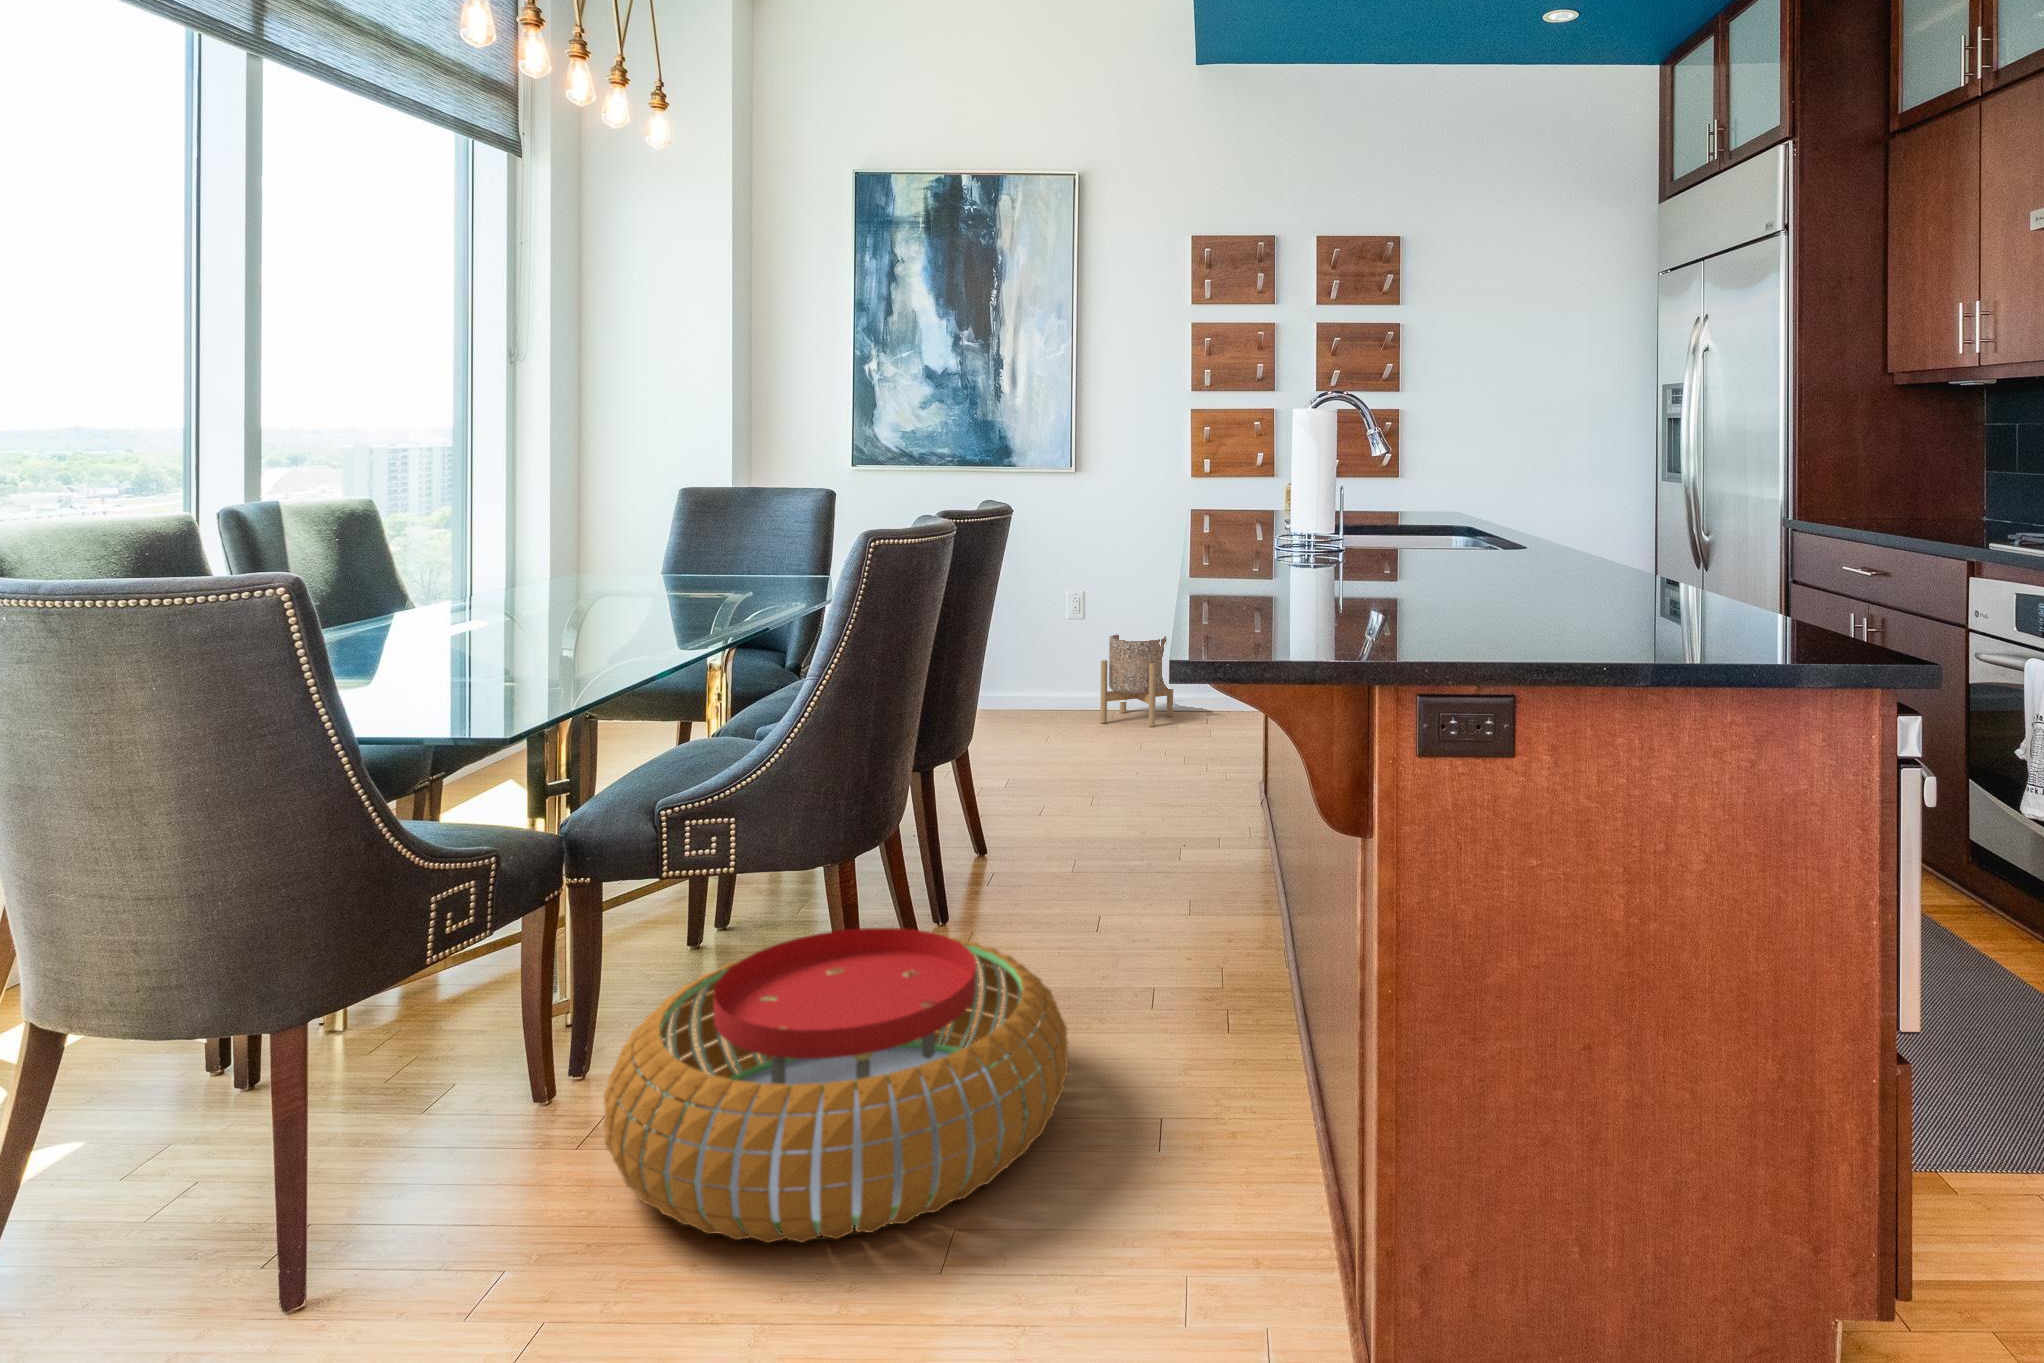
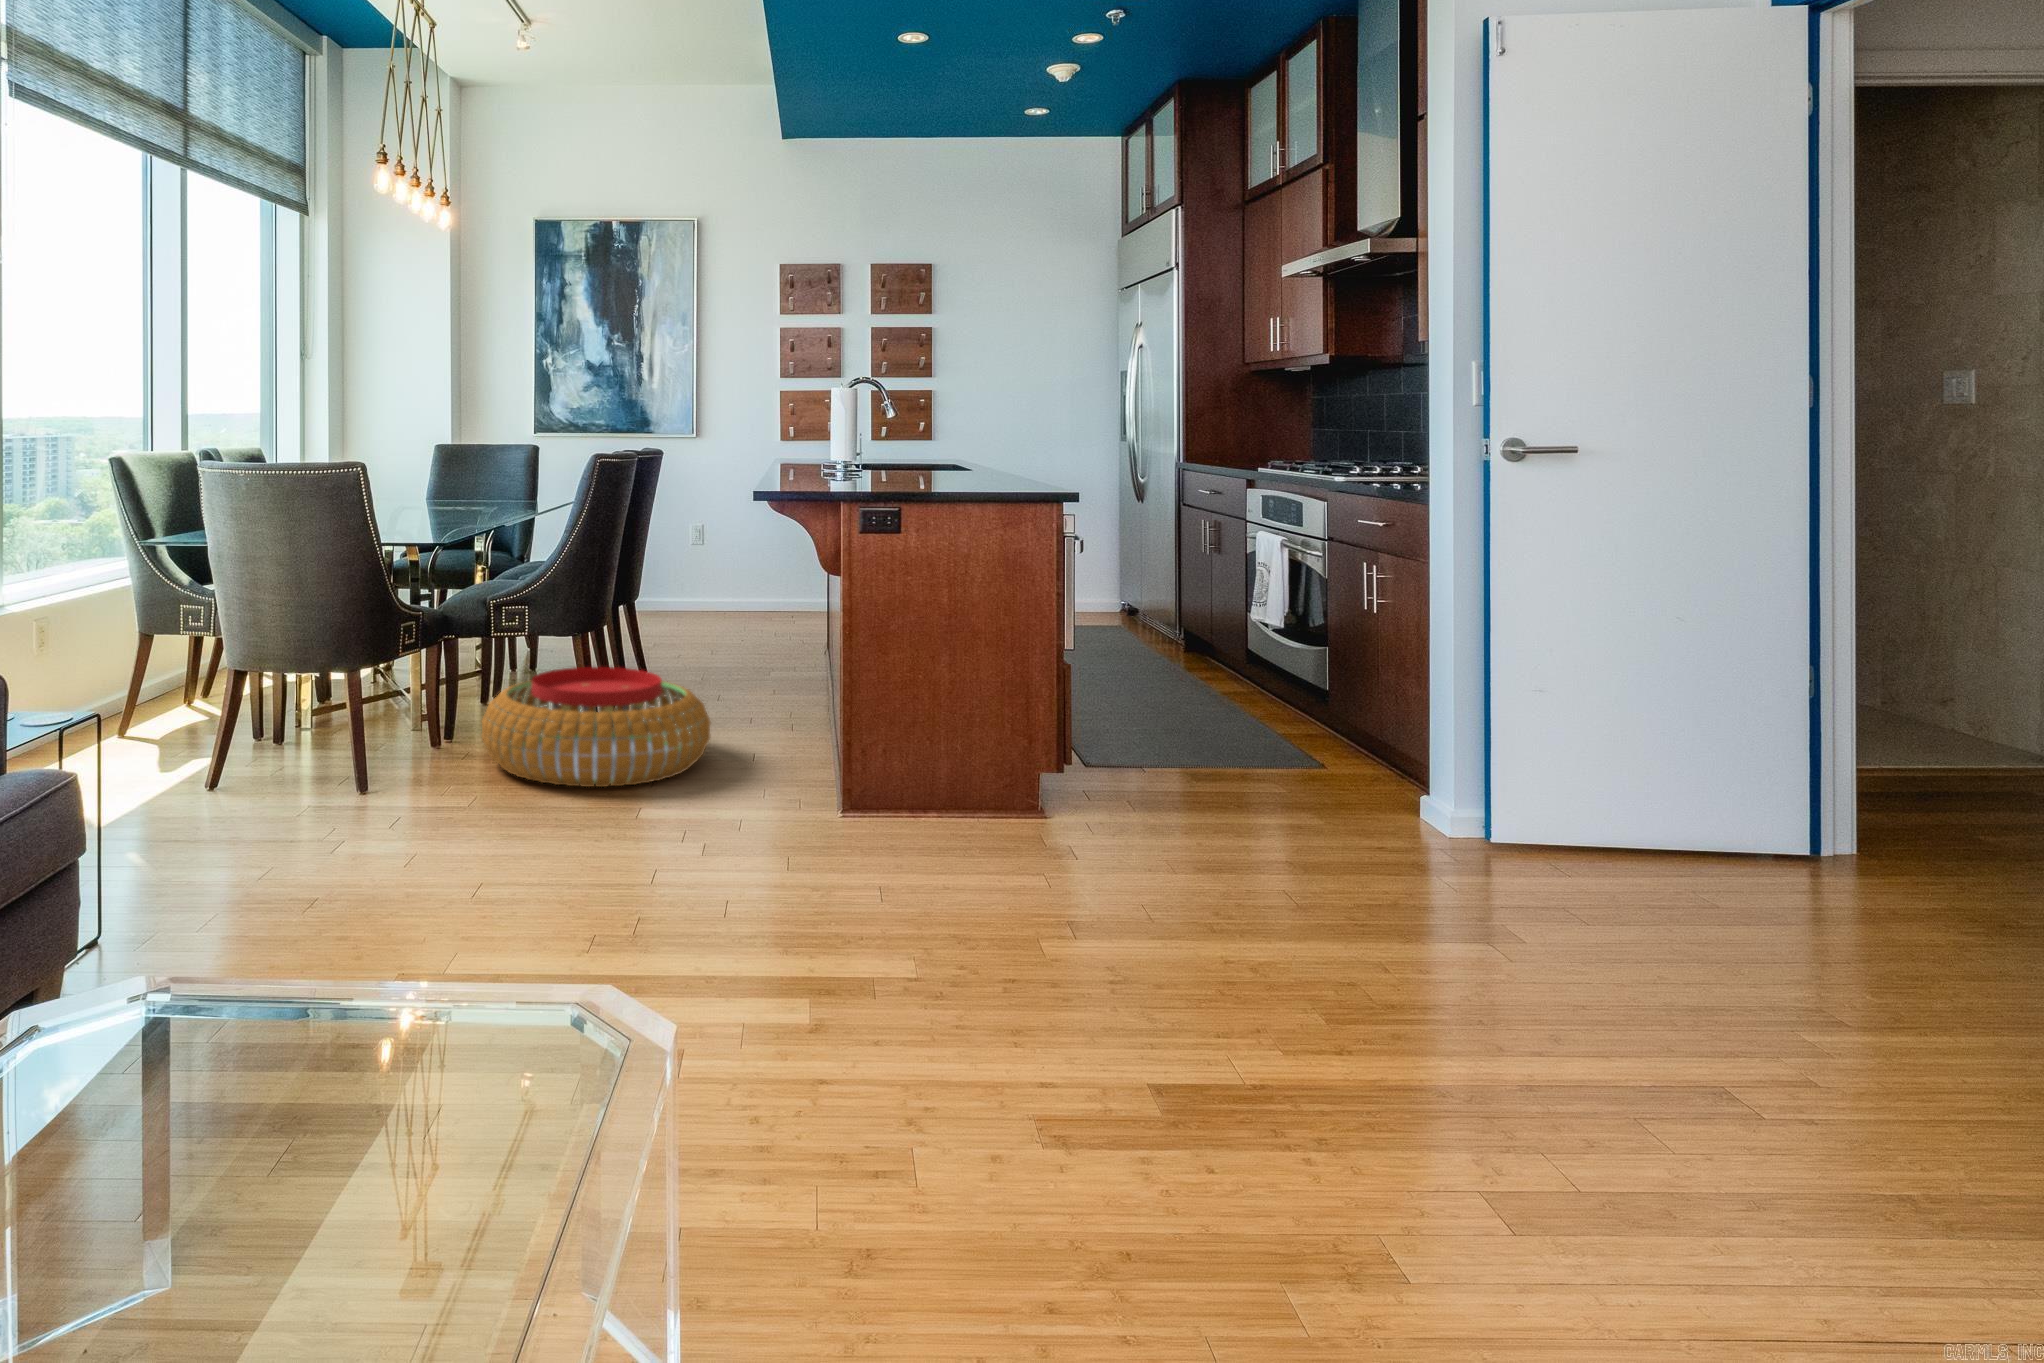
planter: present [1100,634,1173,727] -> none [713,555,766,621]

